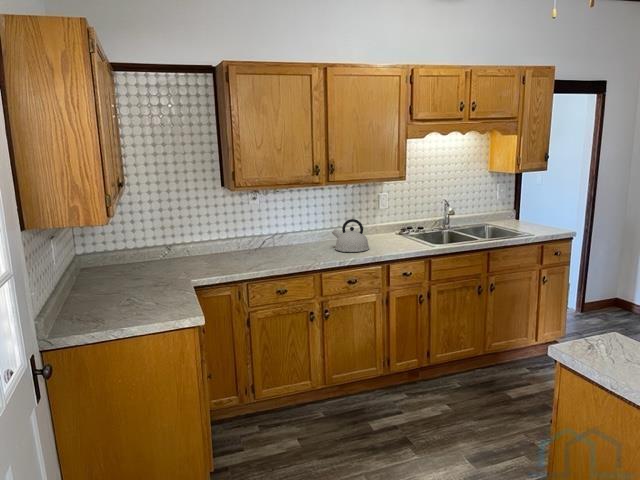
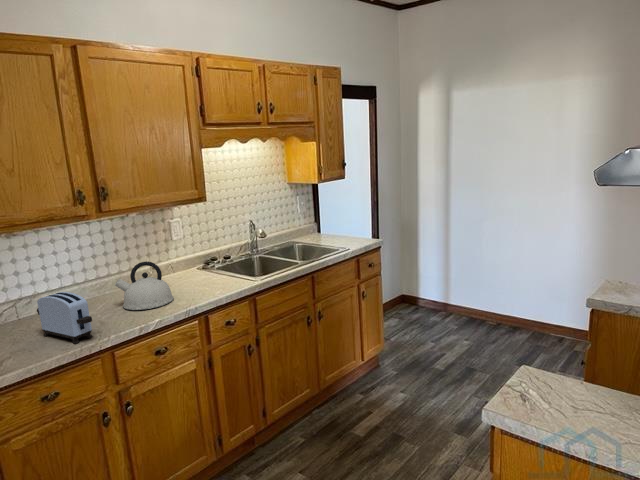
toaster: none [283,230,312,263] -> present [37,292,92,344]

